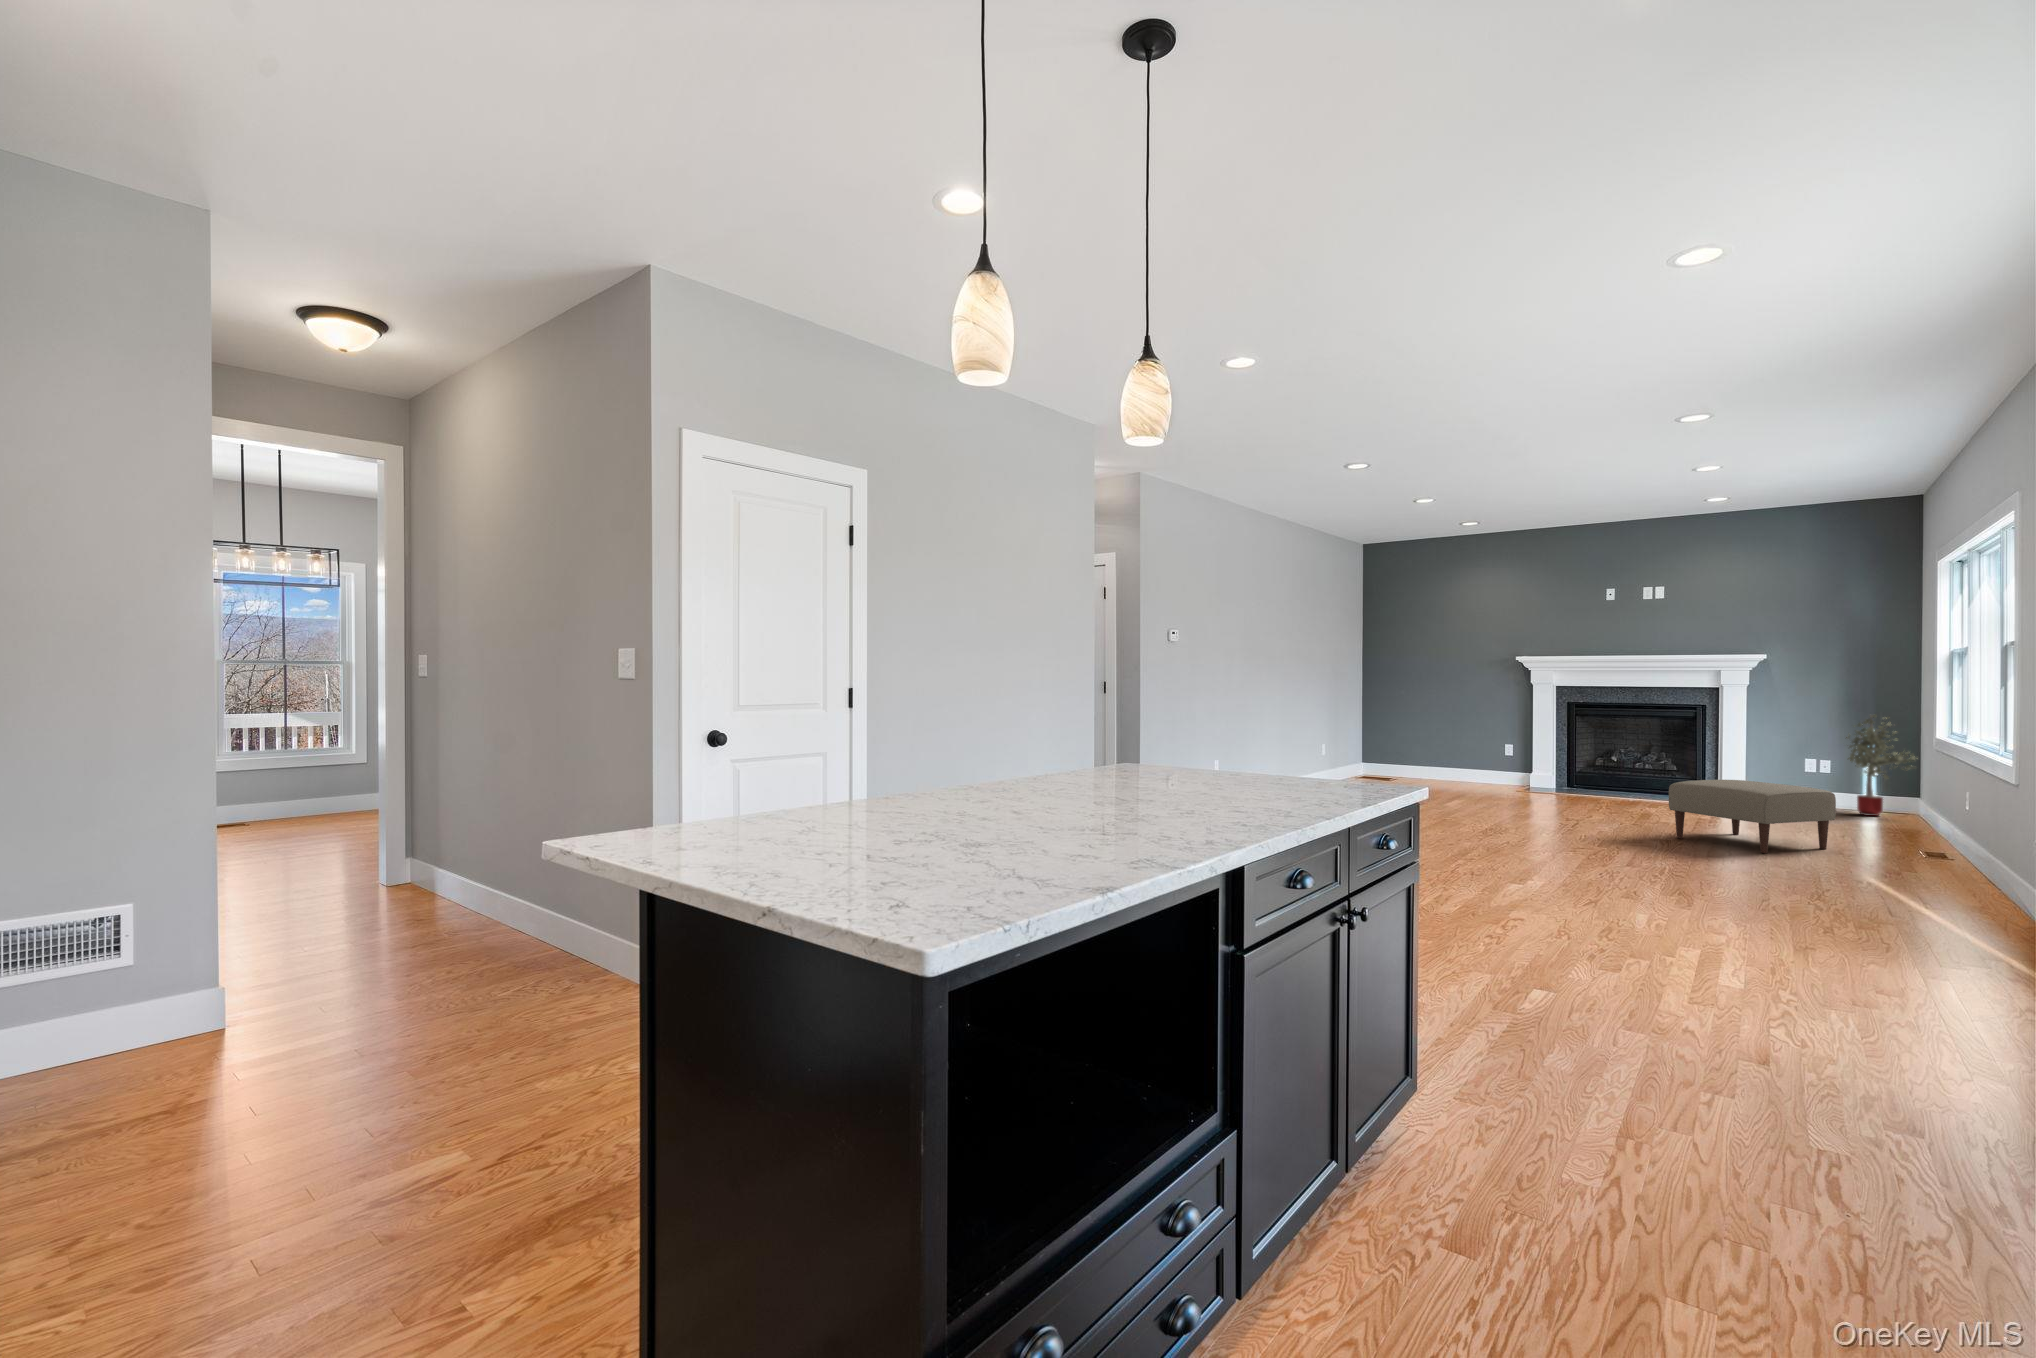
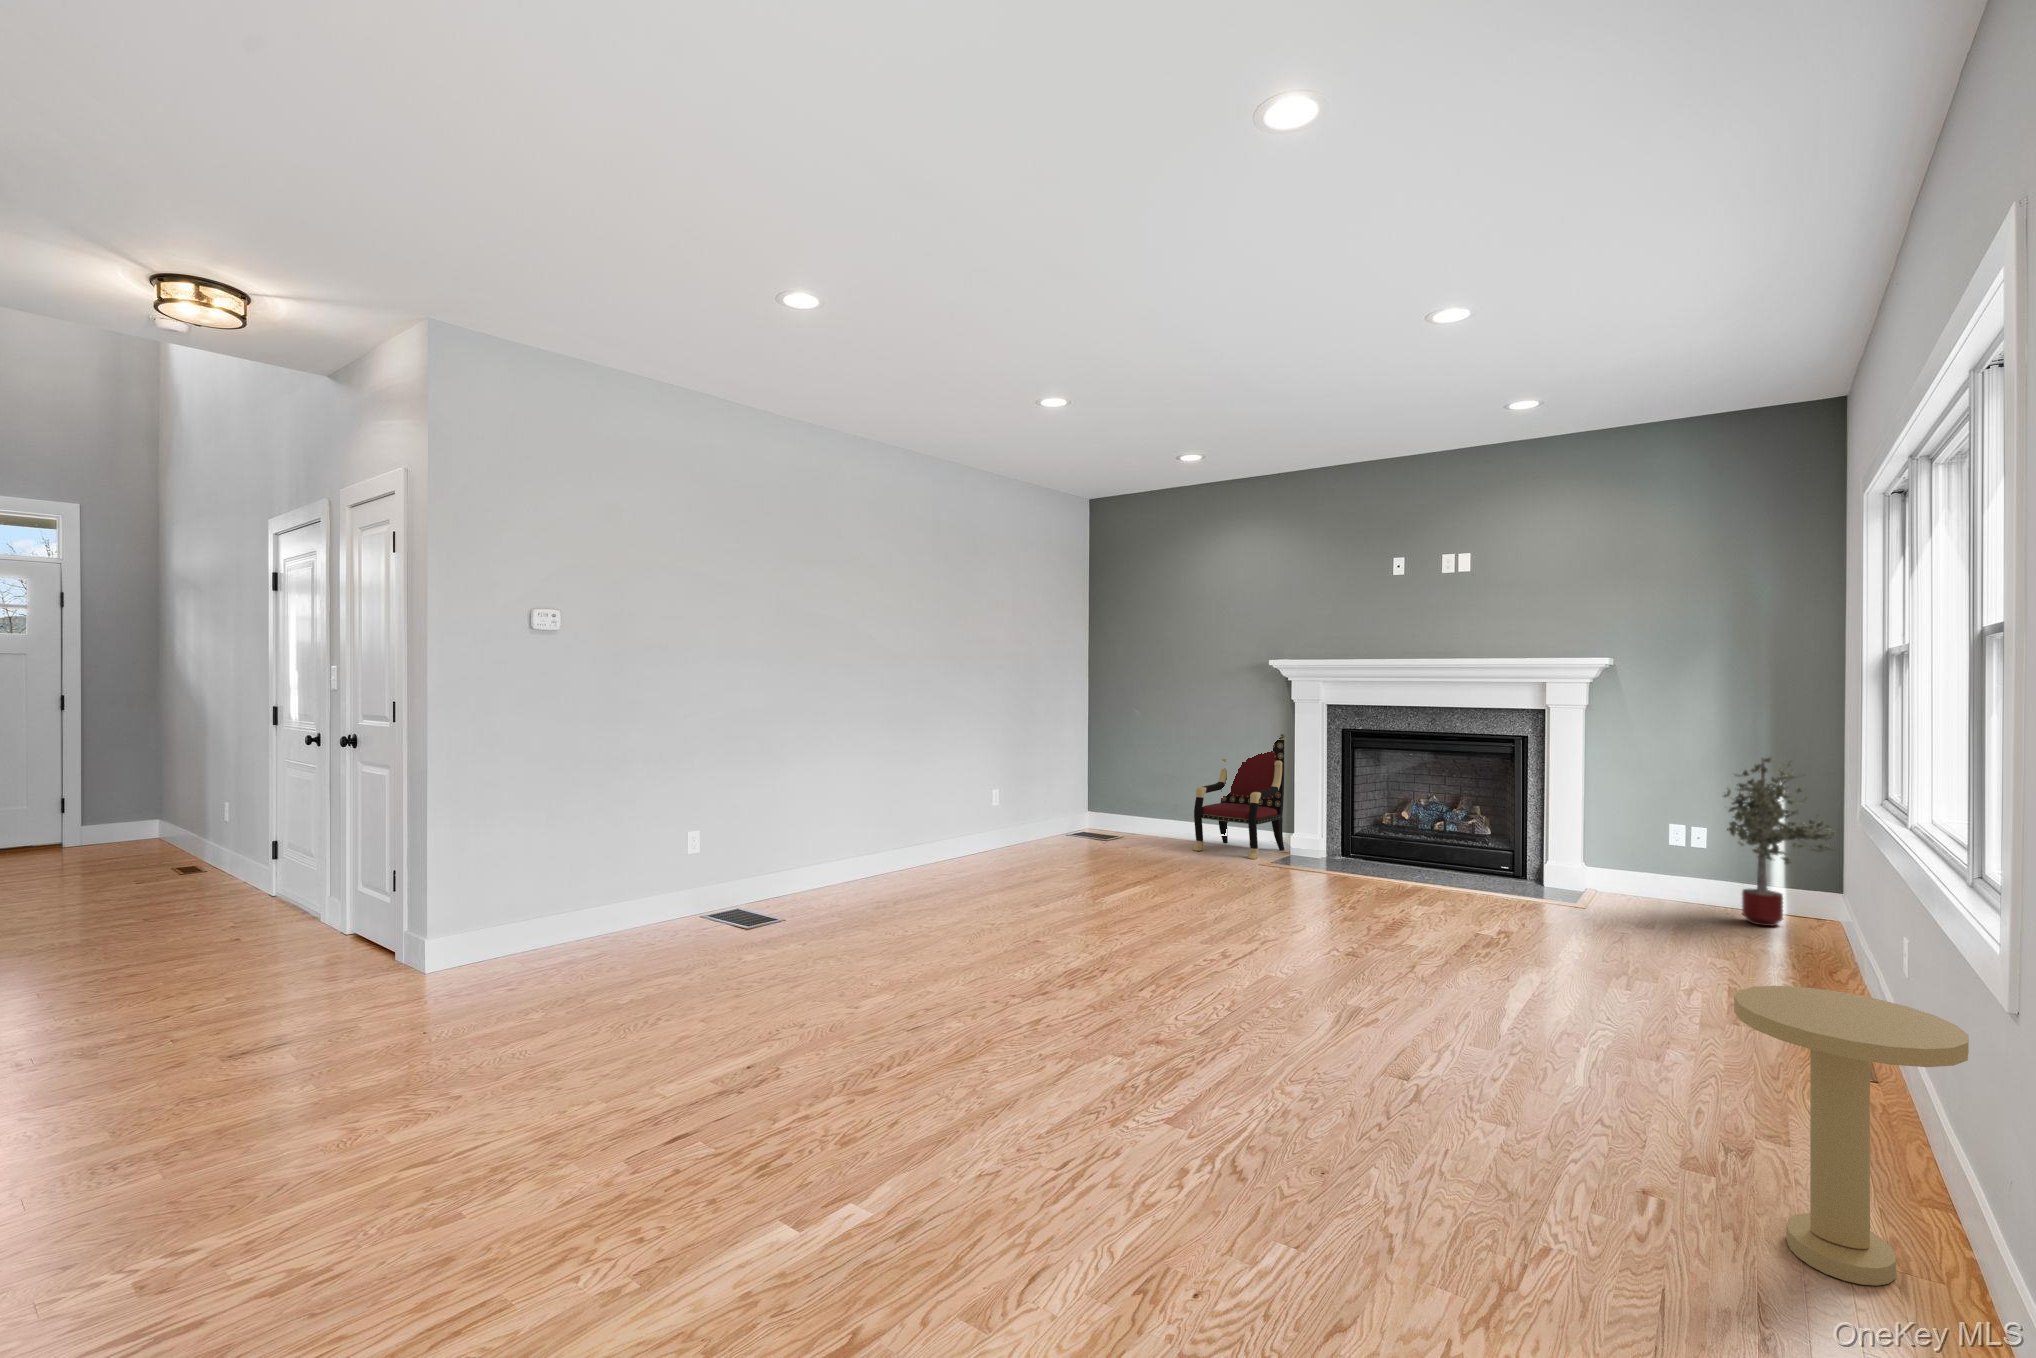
armchair: none [1457,700,1521,790] -> present [1193,734,1284,859]
ottoman: present [1669,780,1836,853] -> none [1374,885,1658,1056]
side table: none [1901,791,1999,896] -> present [1734,986,1969,1286]

